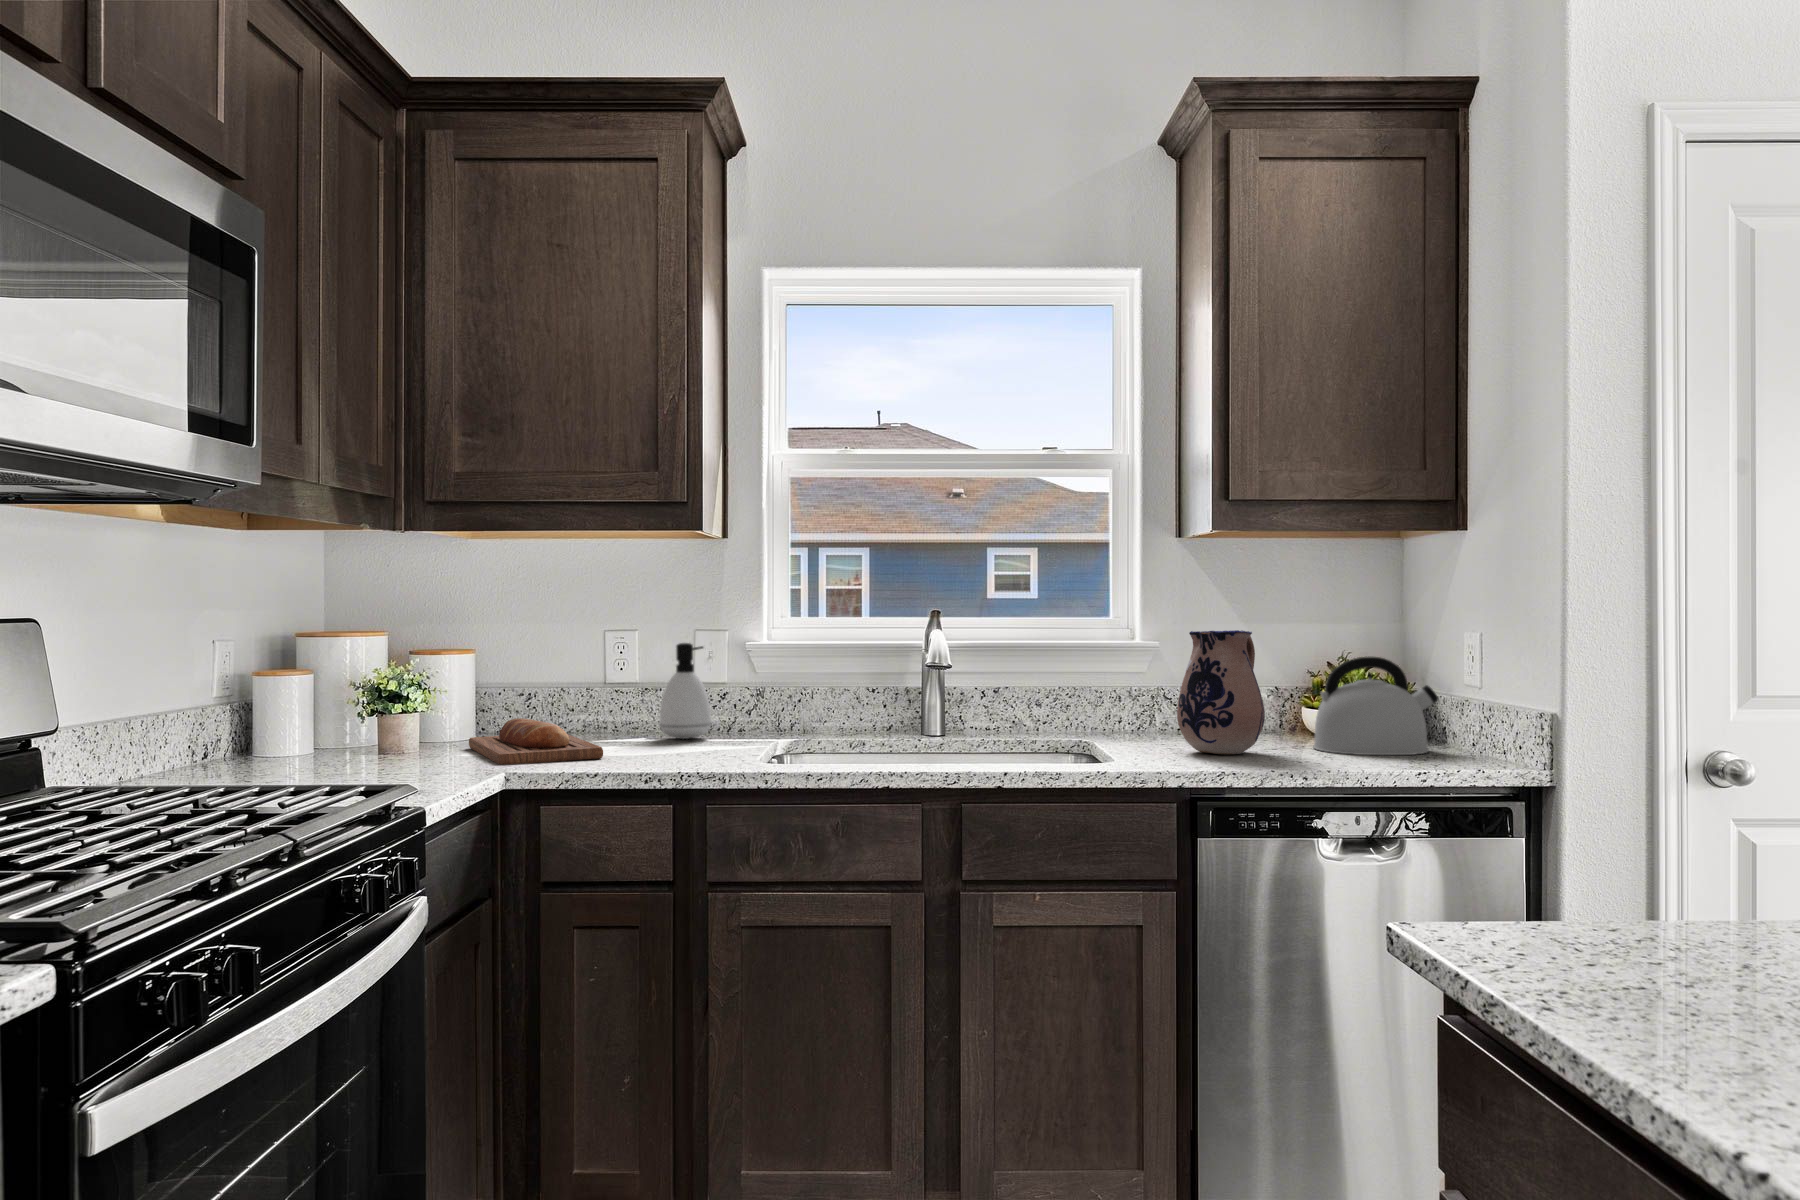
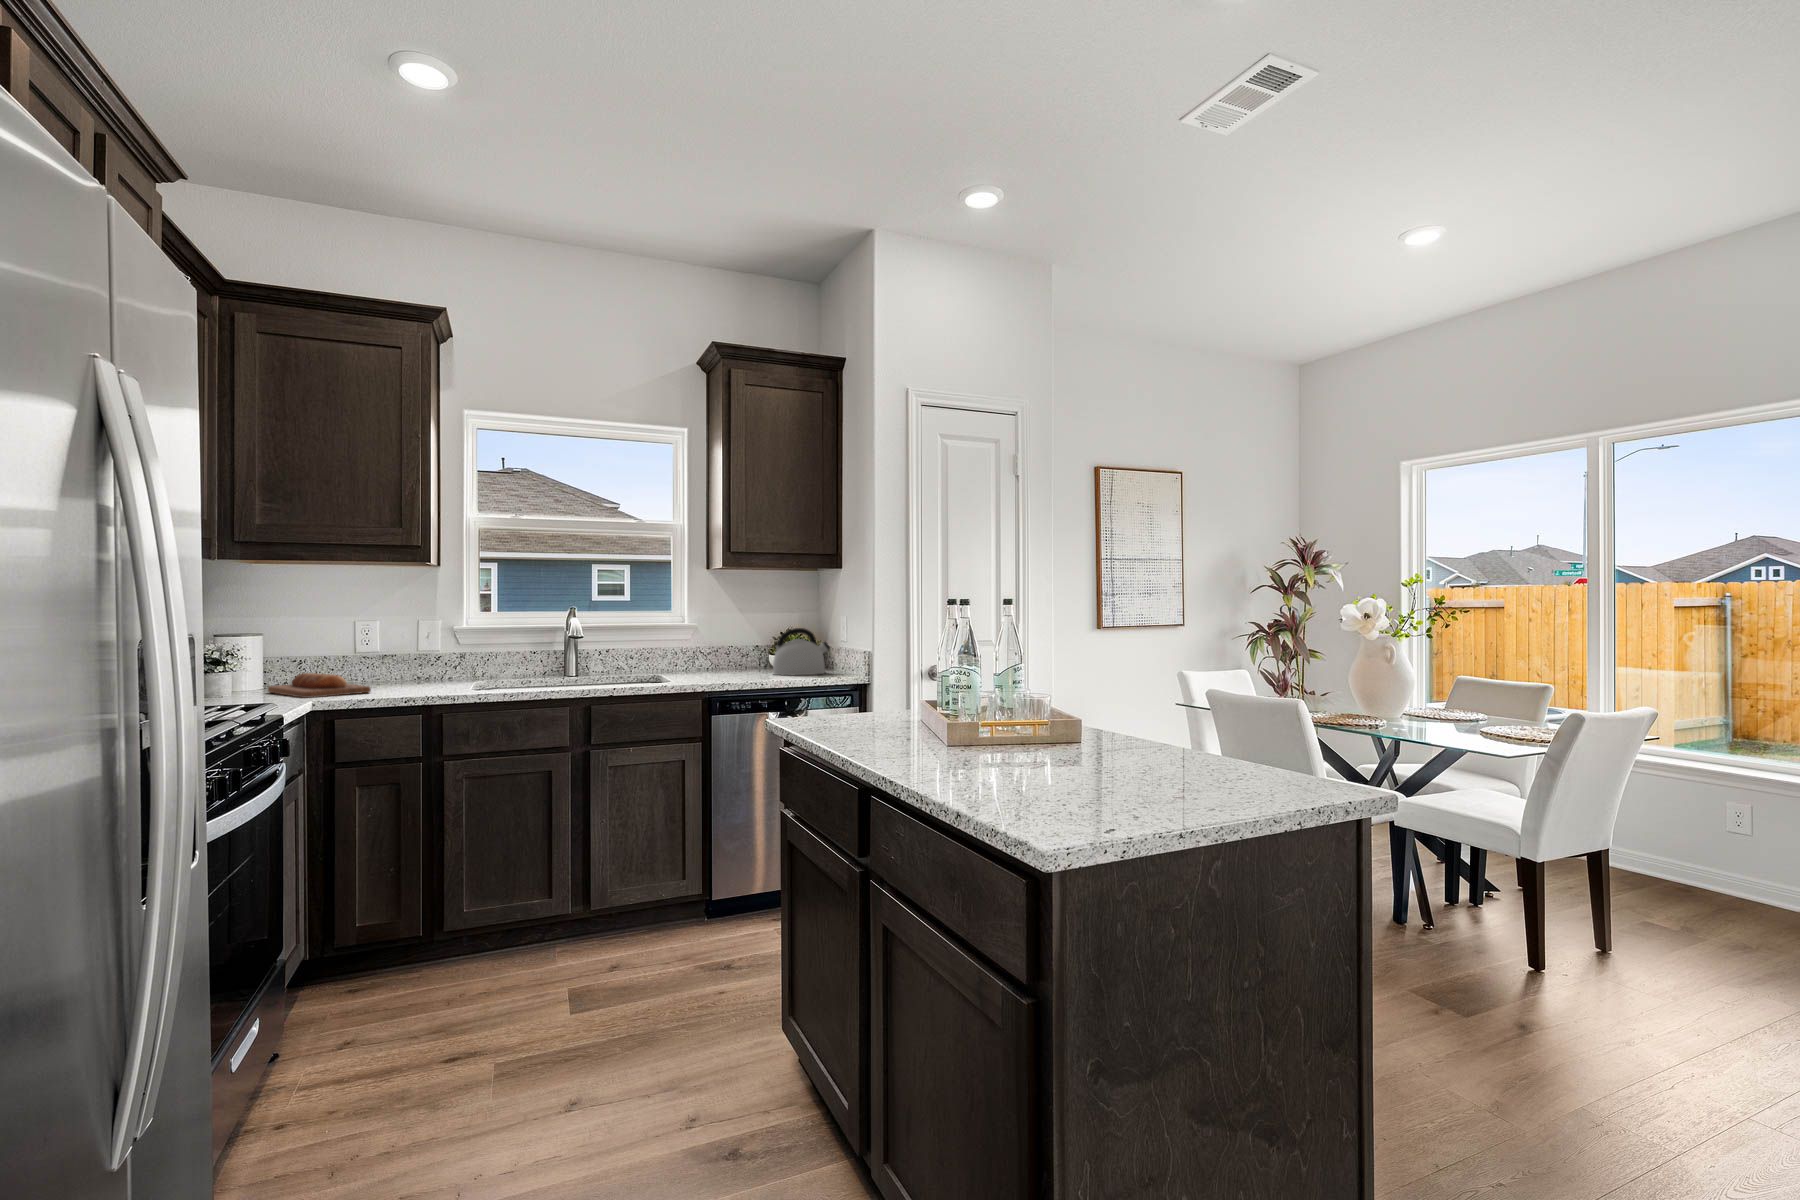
ceramic pitcher: present [1177,630,1265,754] -> none [704,616,747,678]
soap dispenser: present [660,643,711,739] -> none [396,627,430,683]

